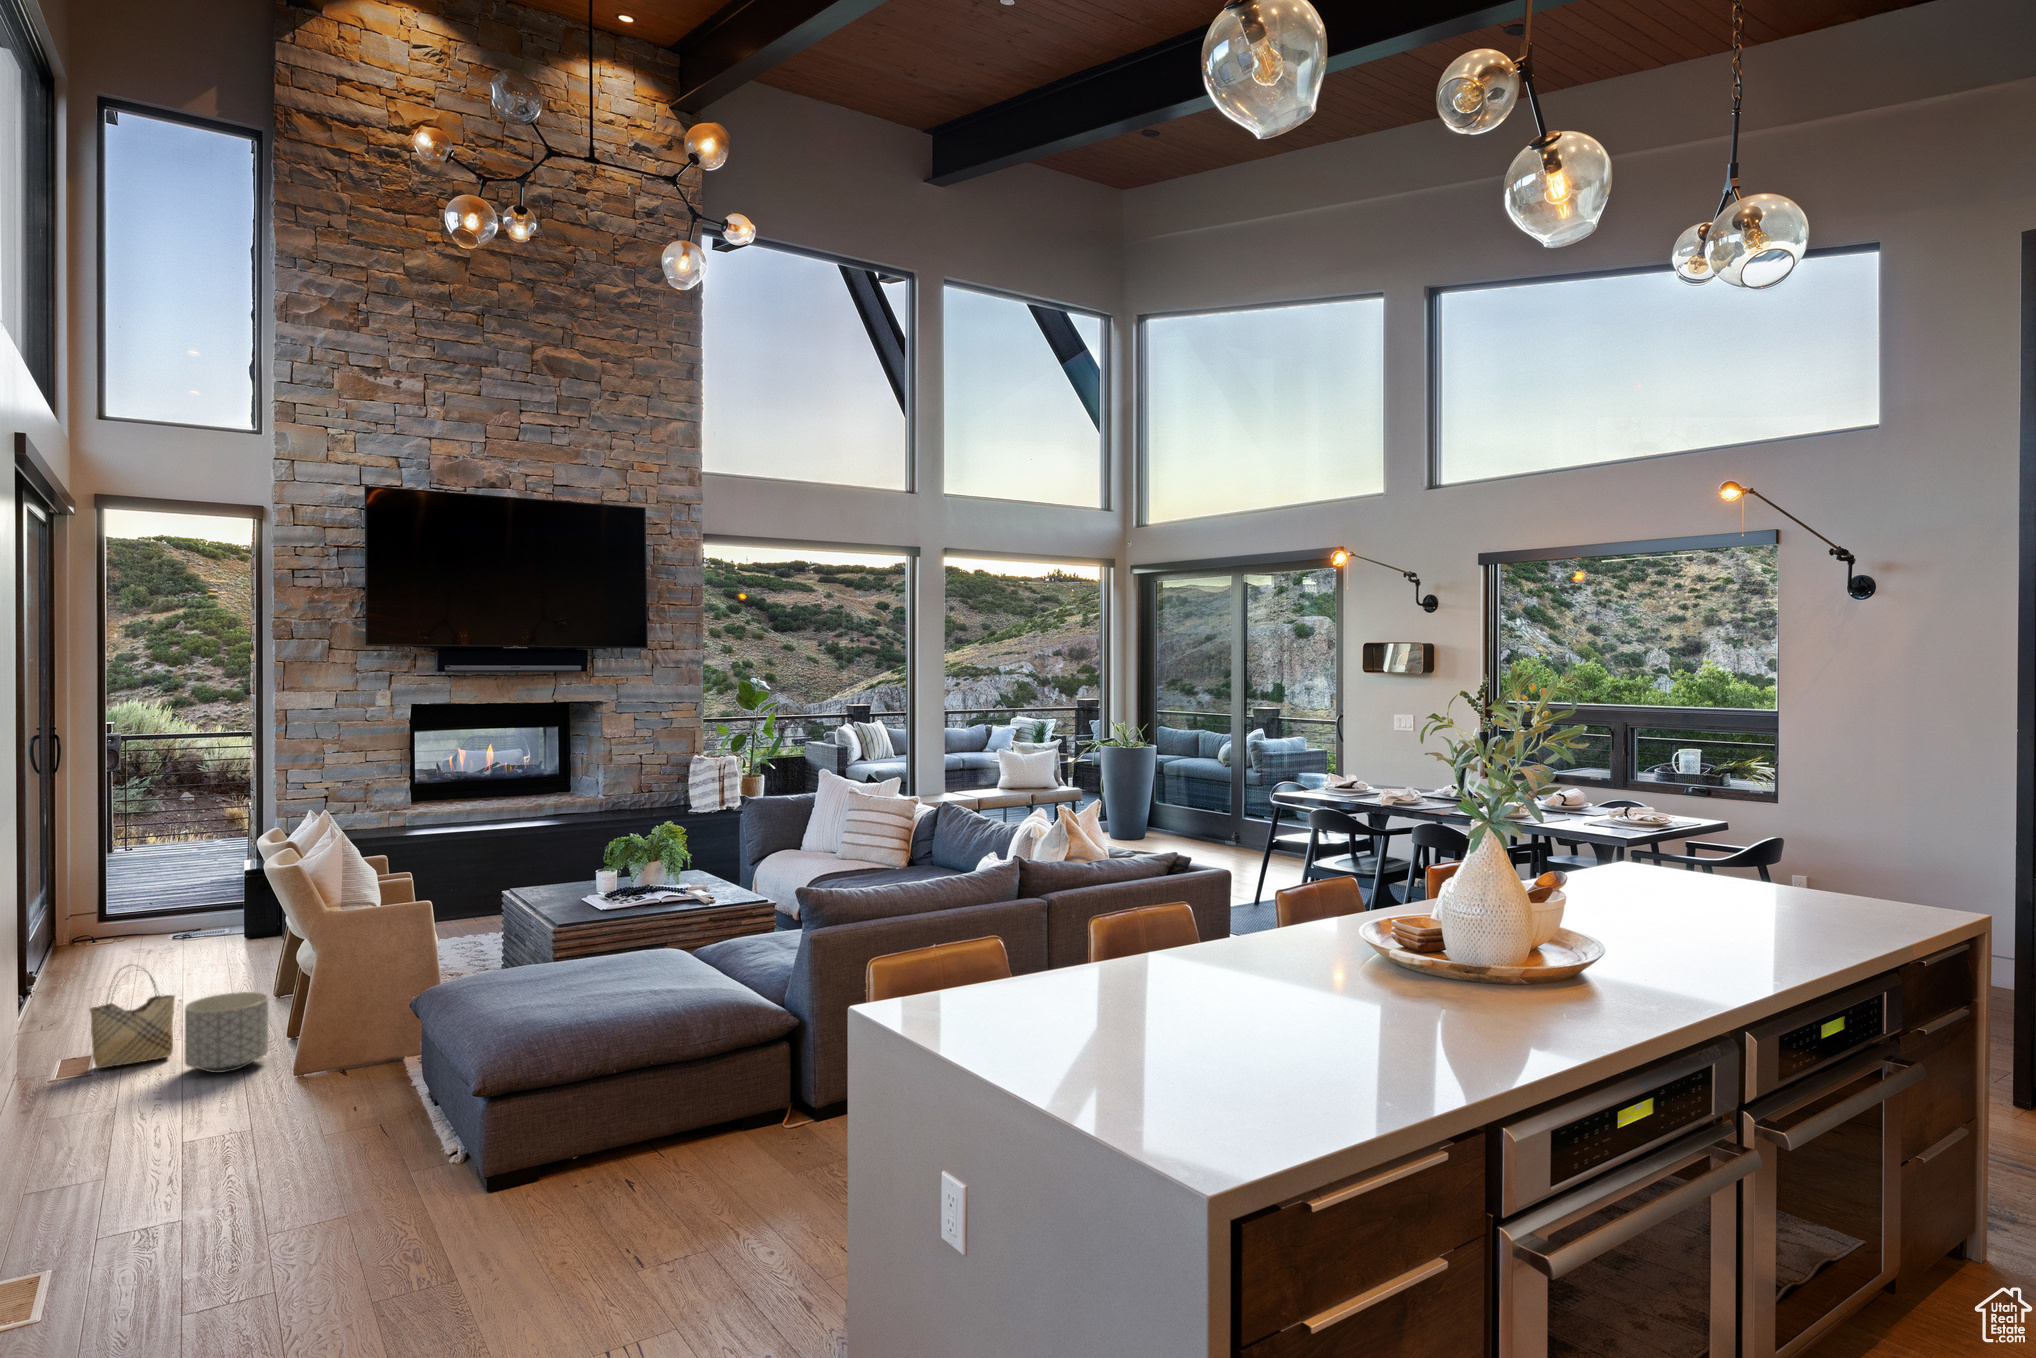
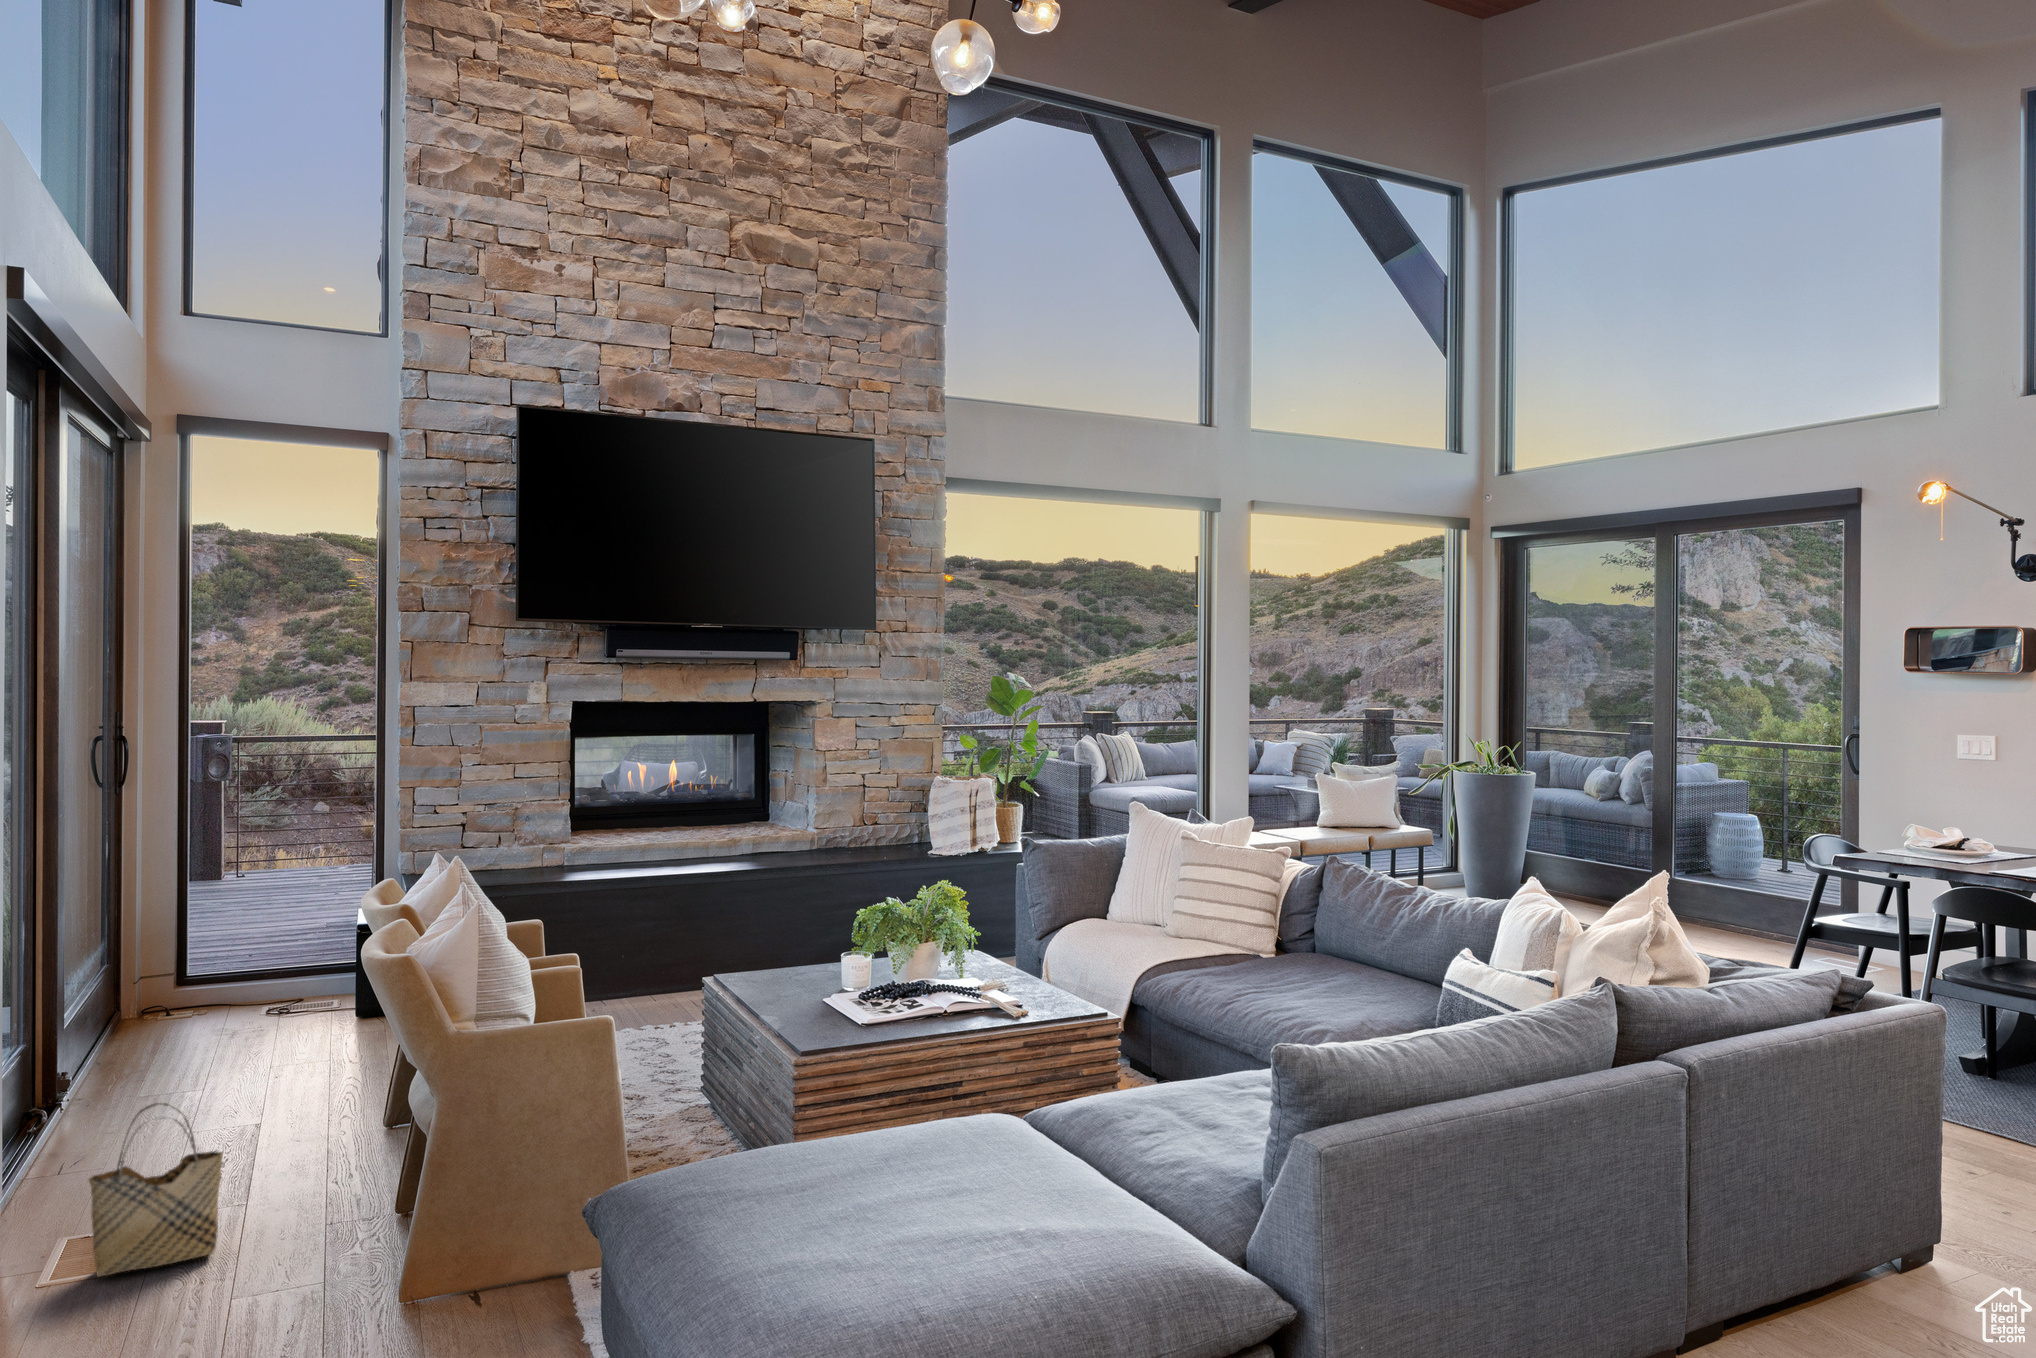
planter: present [185,992,268,1073] -> none [226,1156,358,1297]

